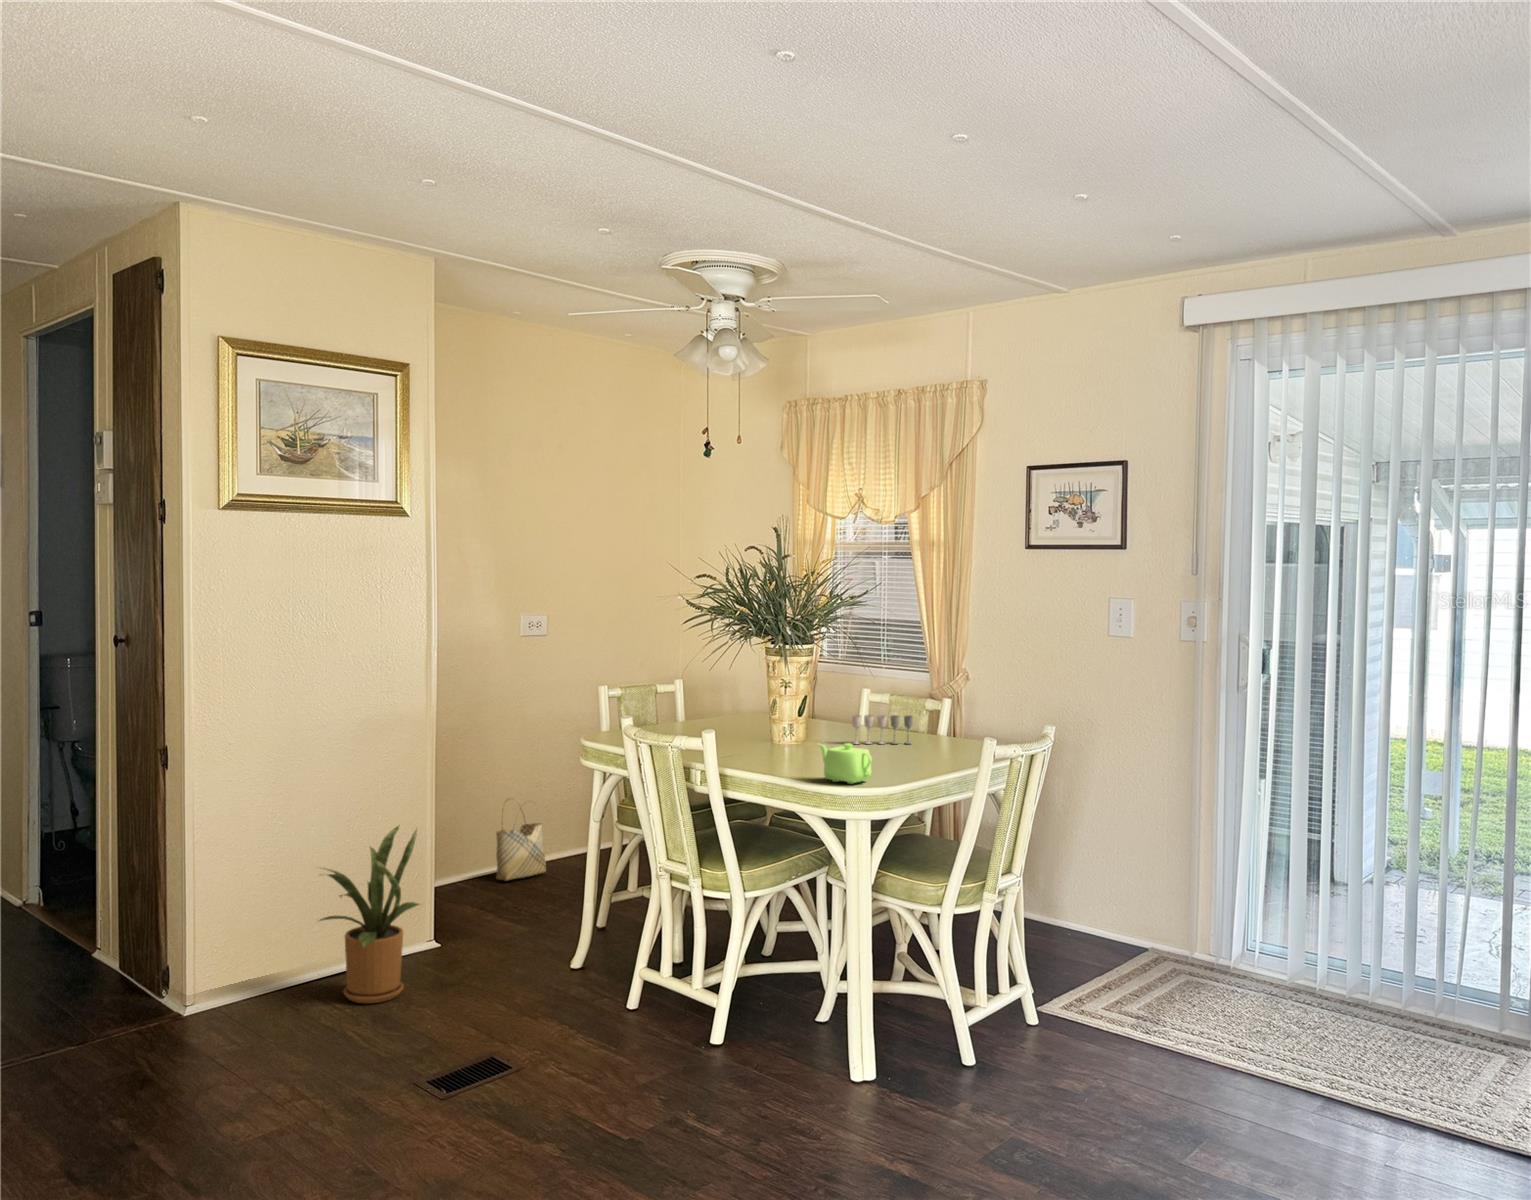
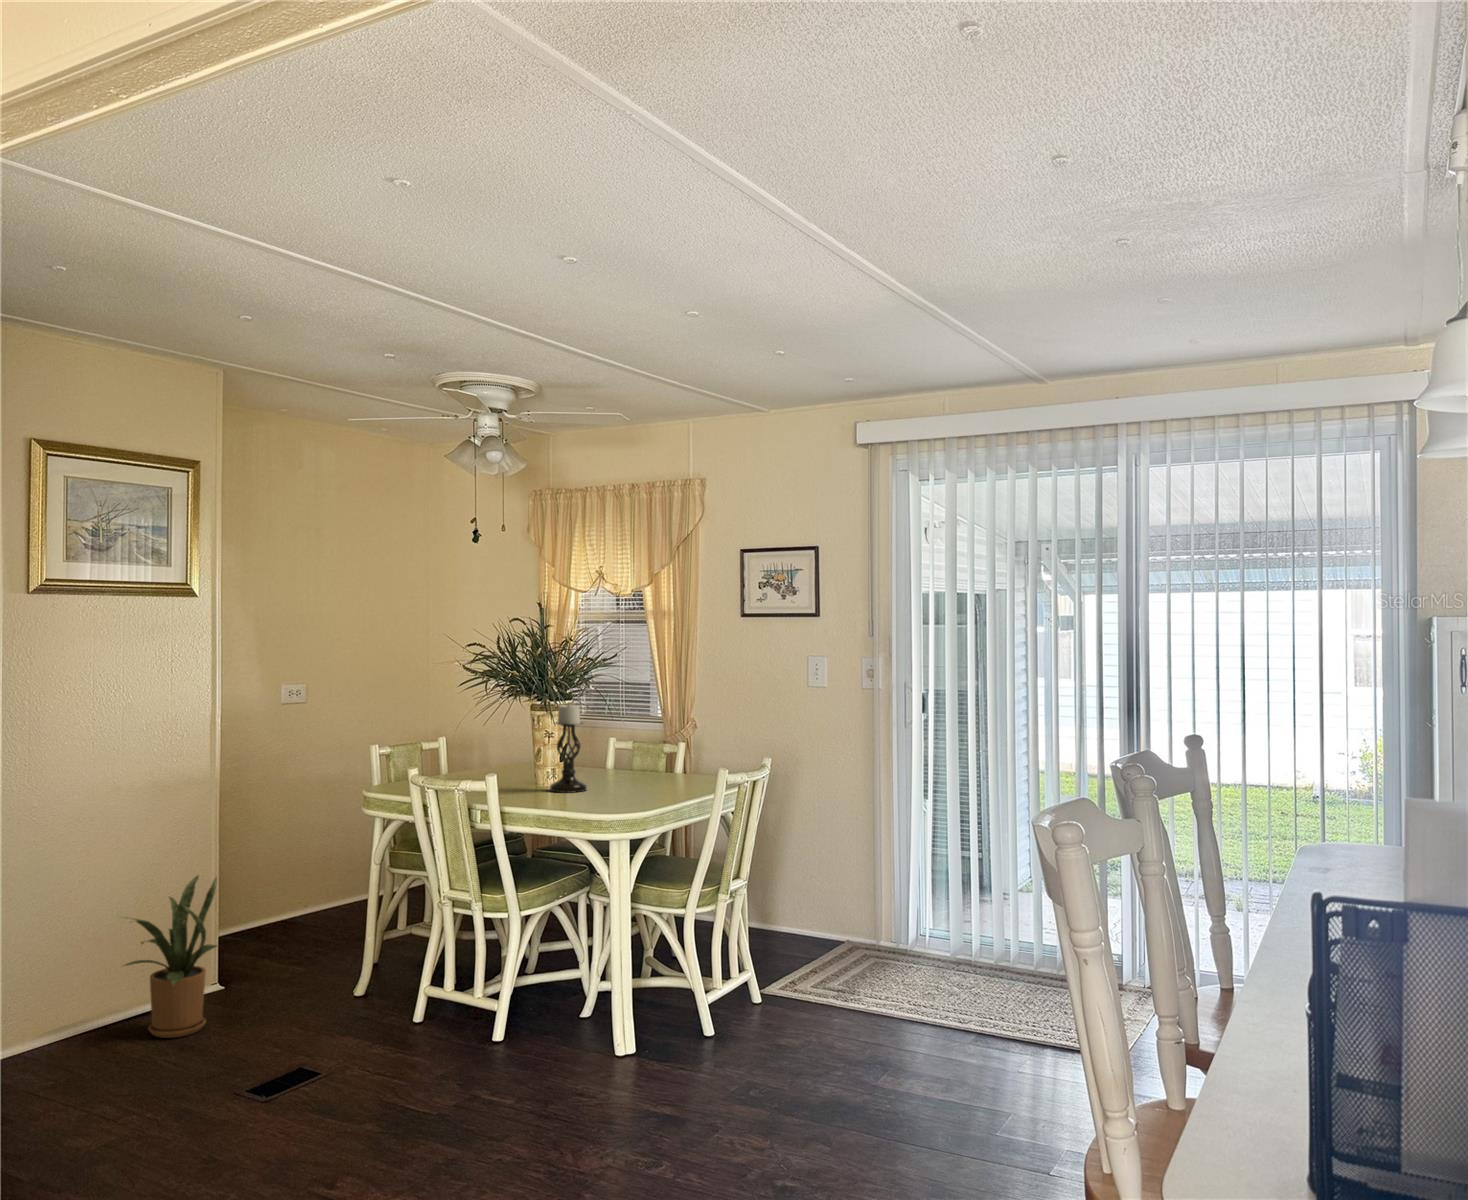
candle holder: none [786,647,831,754] -> present [550,702,587,793]
wine glass: present [852,715,913,744] -> none [603,758,654,784]
teapot: present [817,743,872,784] -> none [582,780,628,813]
woven basket: present [496,799,546,880] -> none [271,851,319,927]

